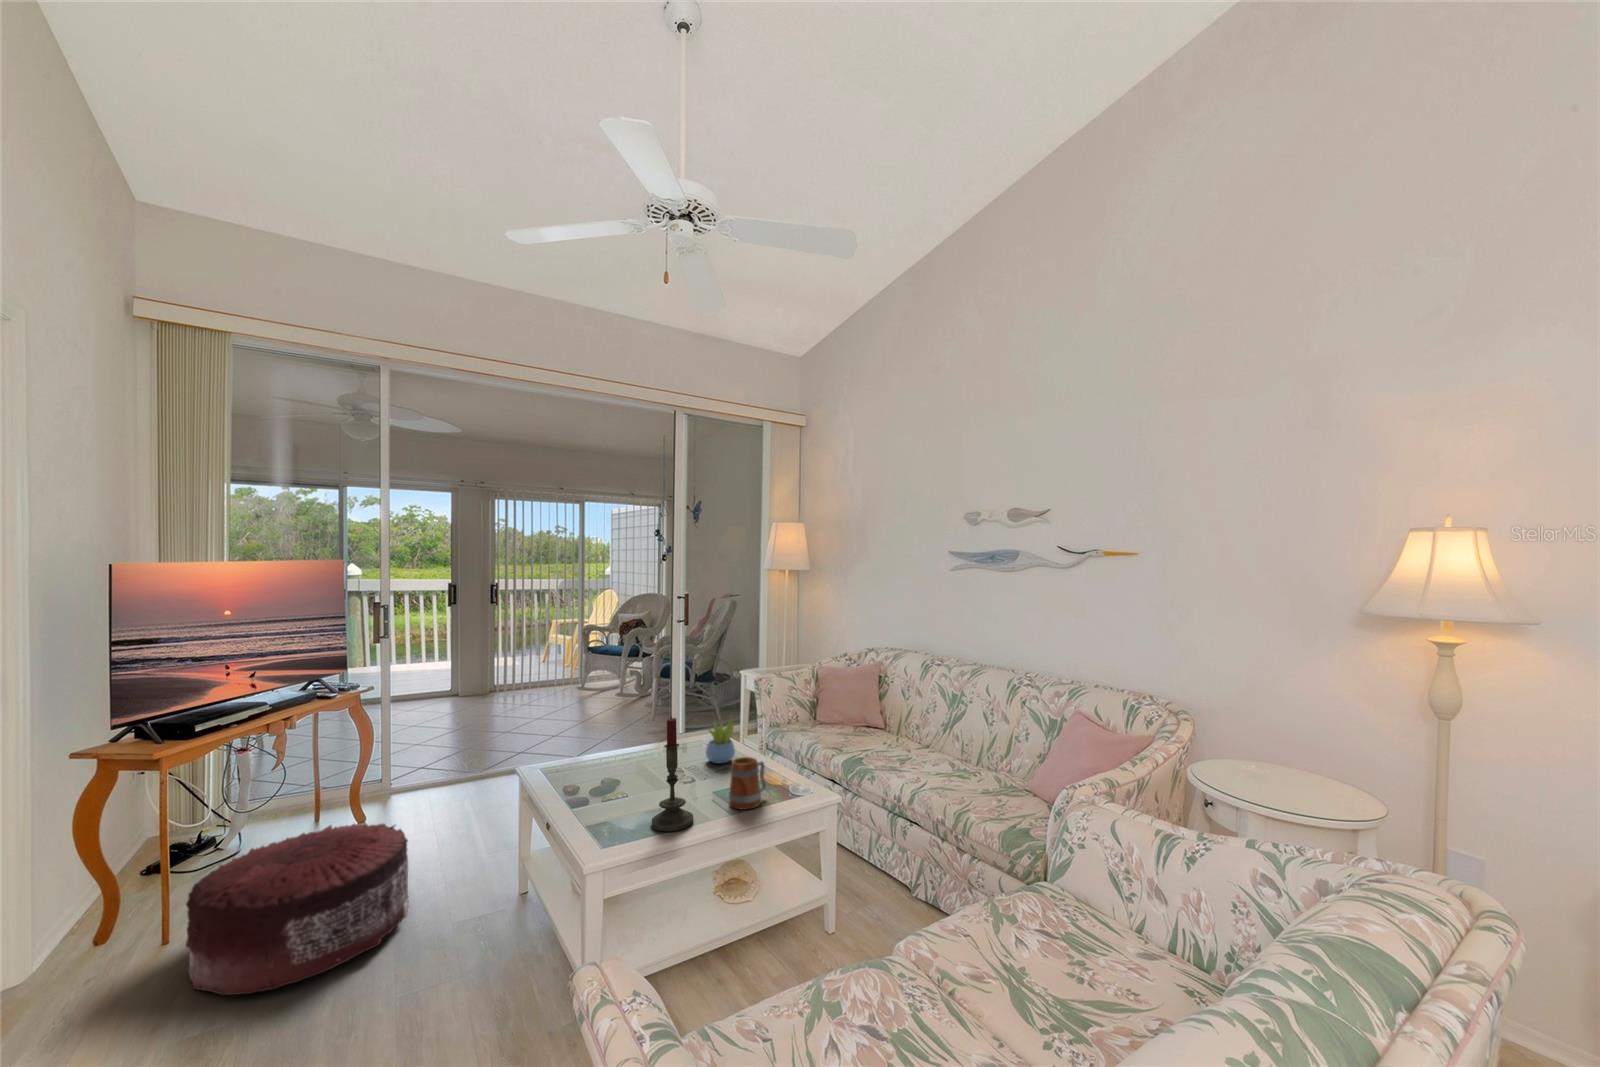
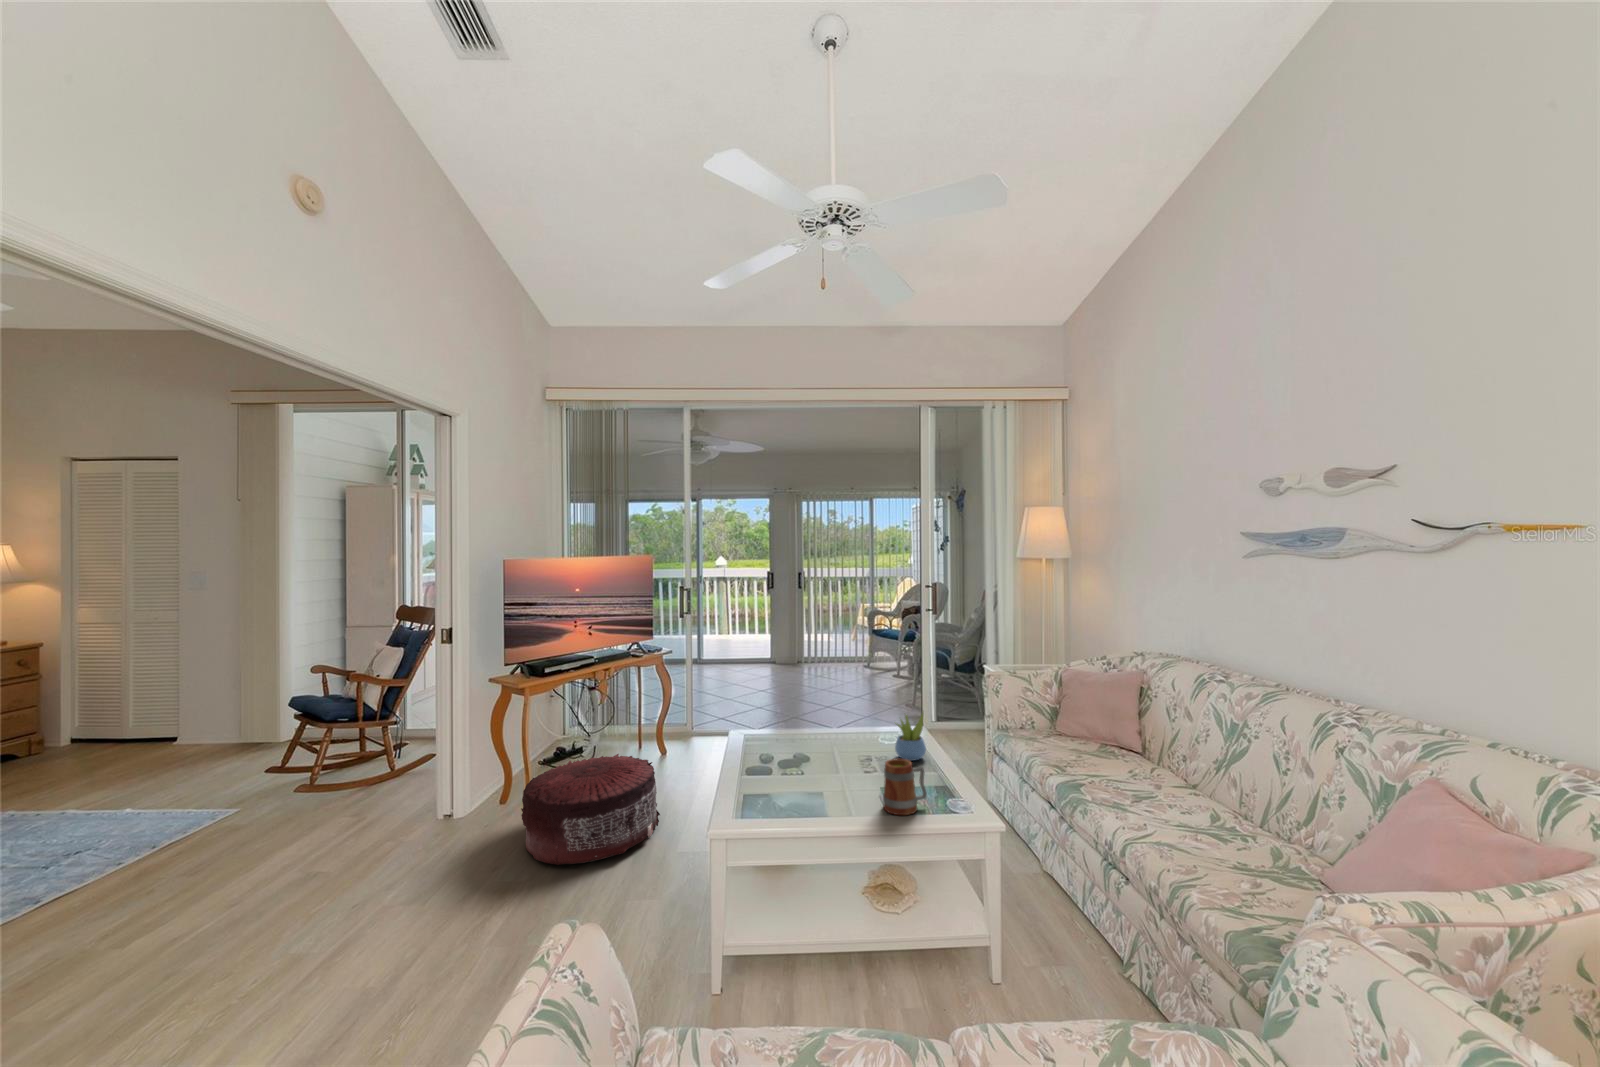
candle: present [652,716,693,832] -> none [798,706,838,820]

